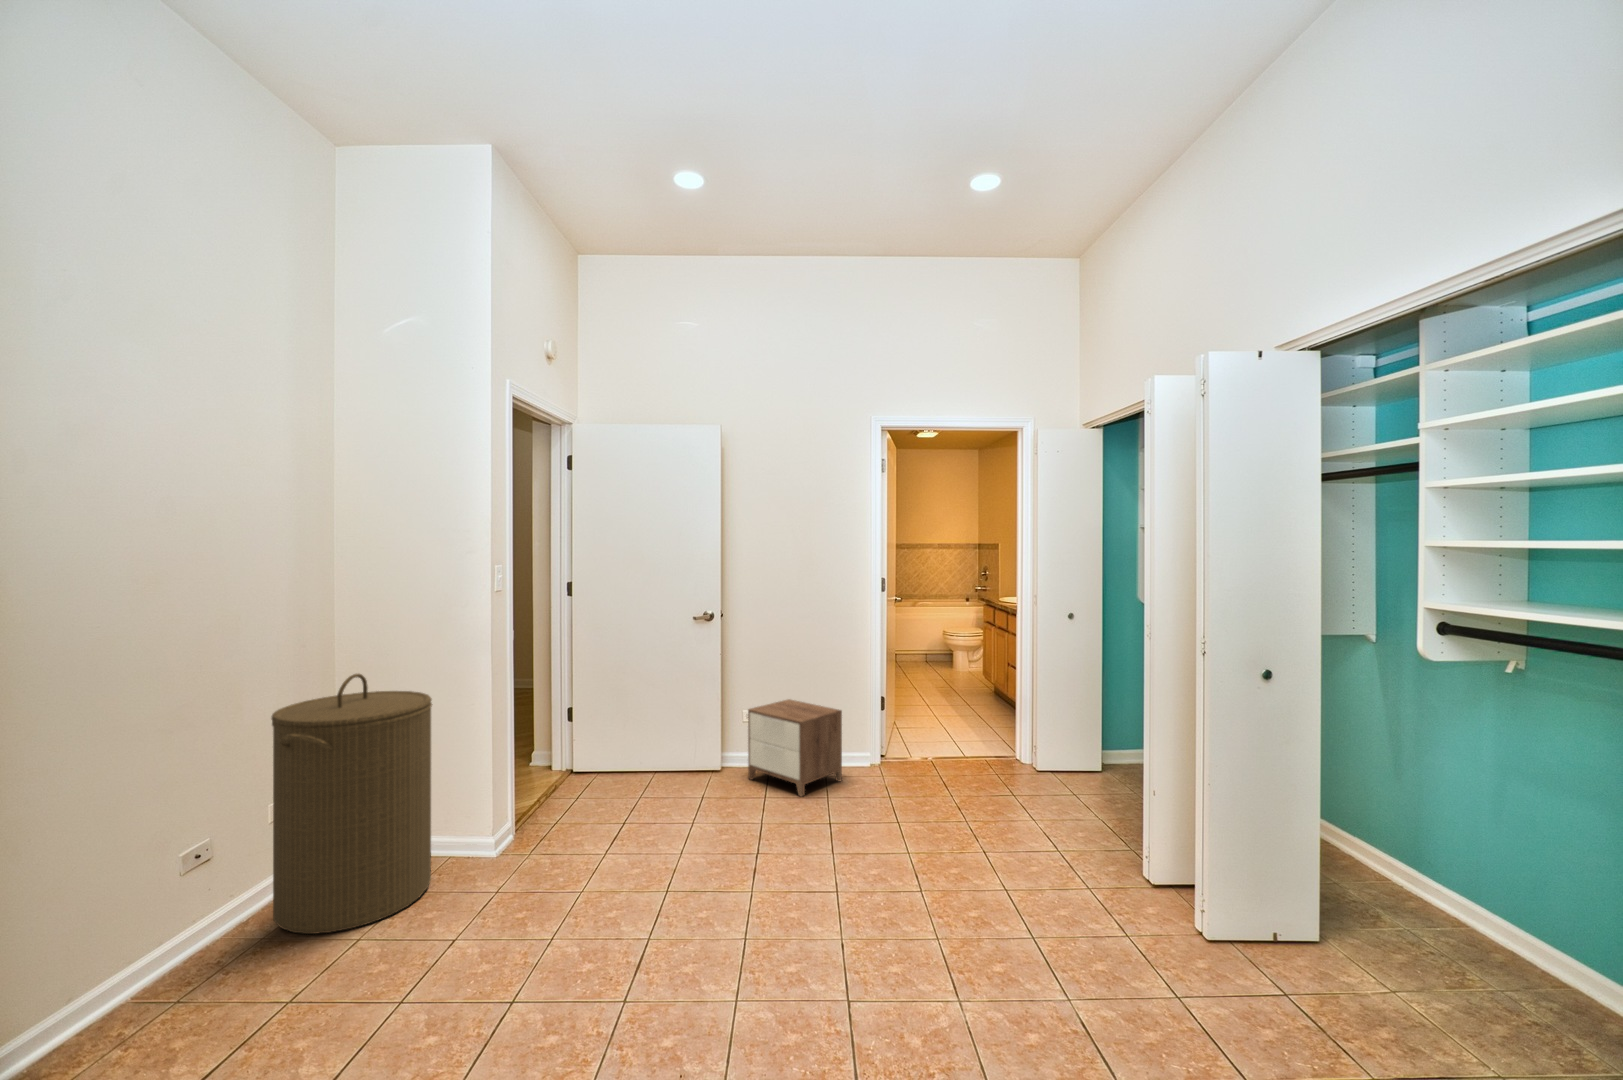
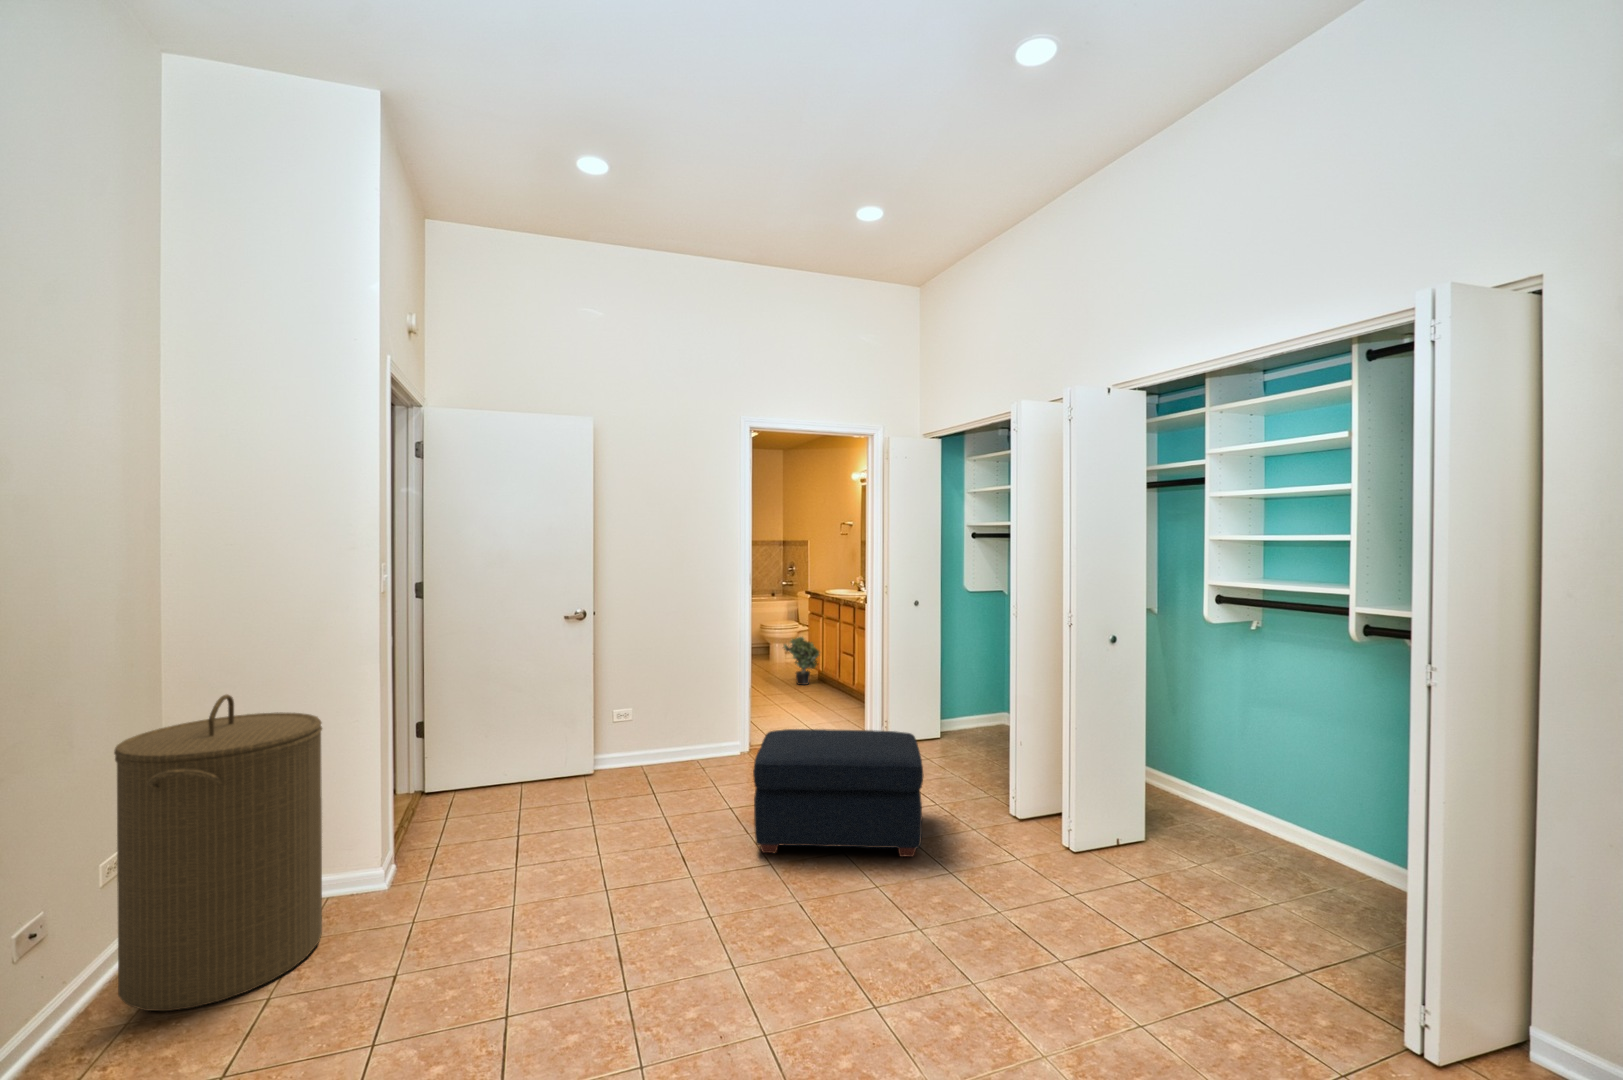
potted plant: none [950,647,991,698] -> present [783,637,820,685]
nightstand: present [748,699,842,797] -> none [627,696,723,789]
ottoman: none [823,747,1022,910] -> present [753,729,923,857]

